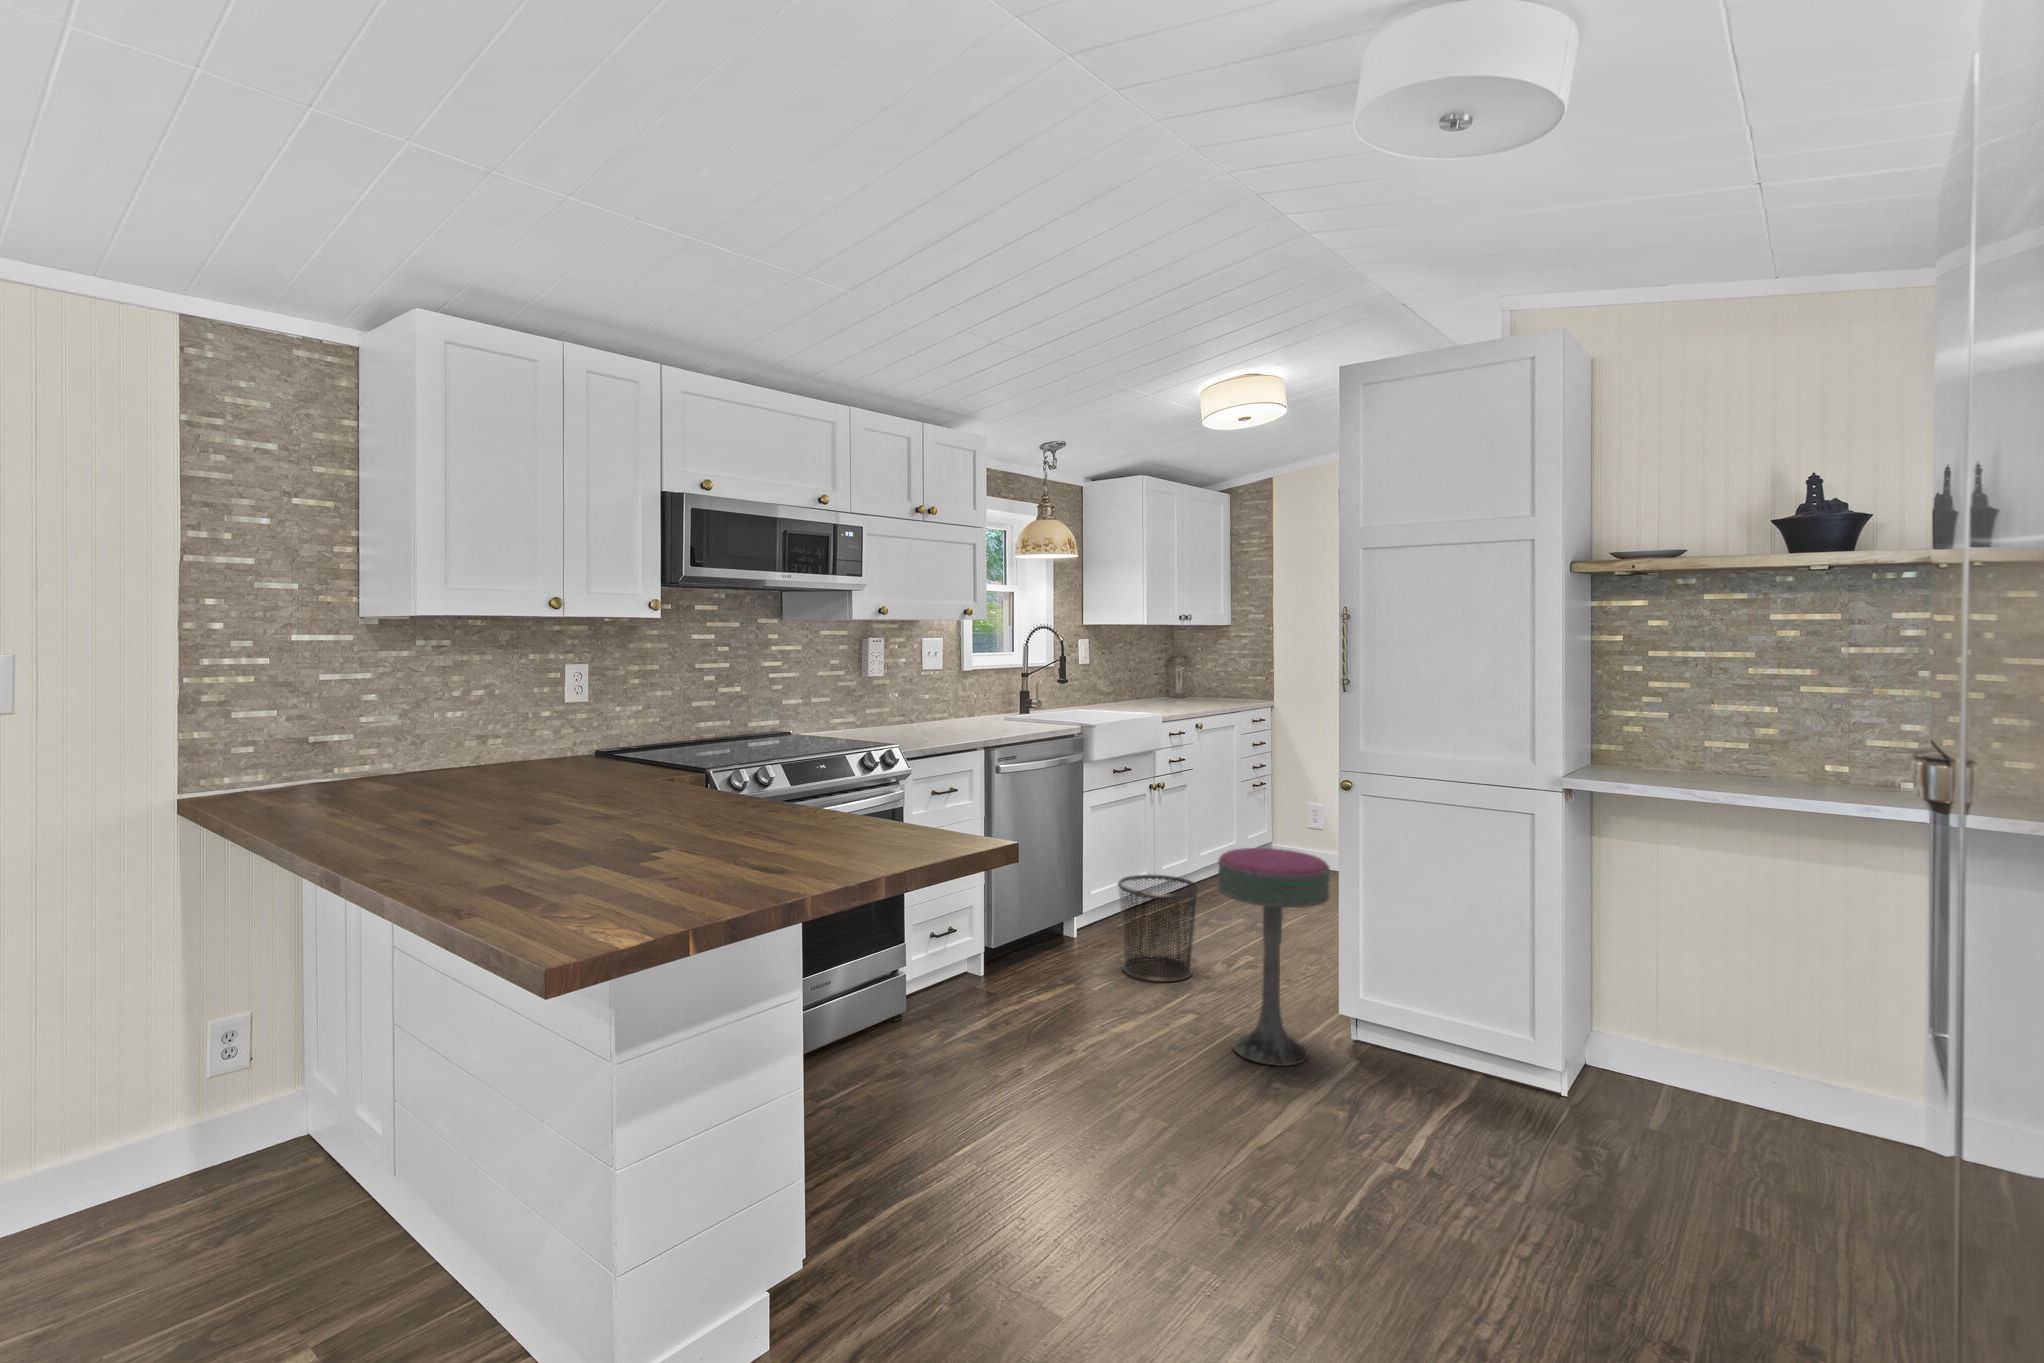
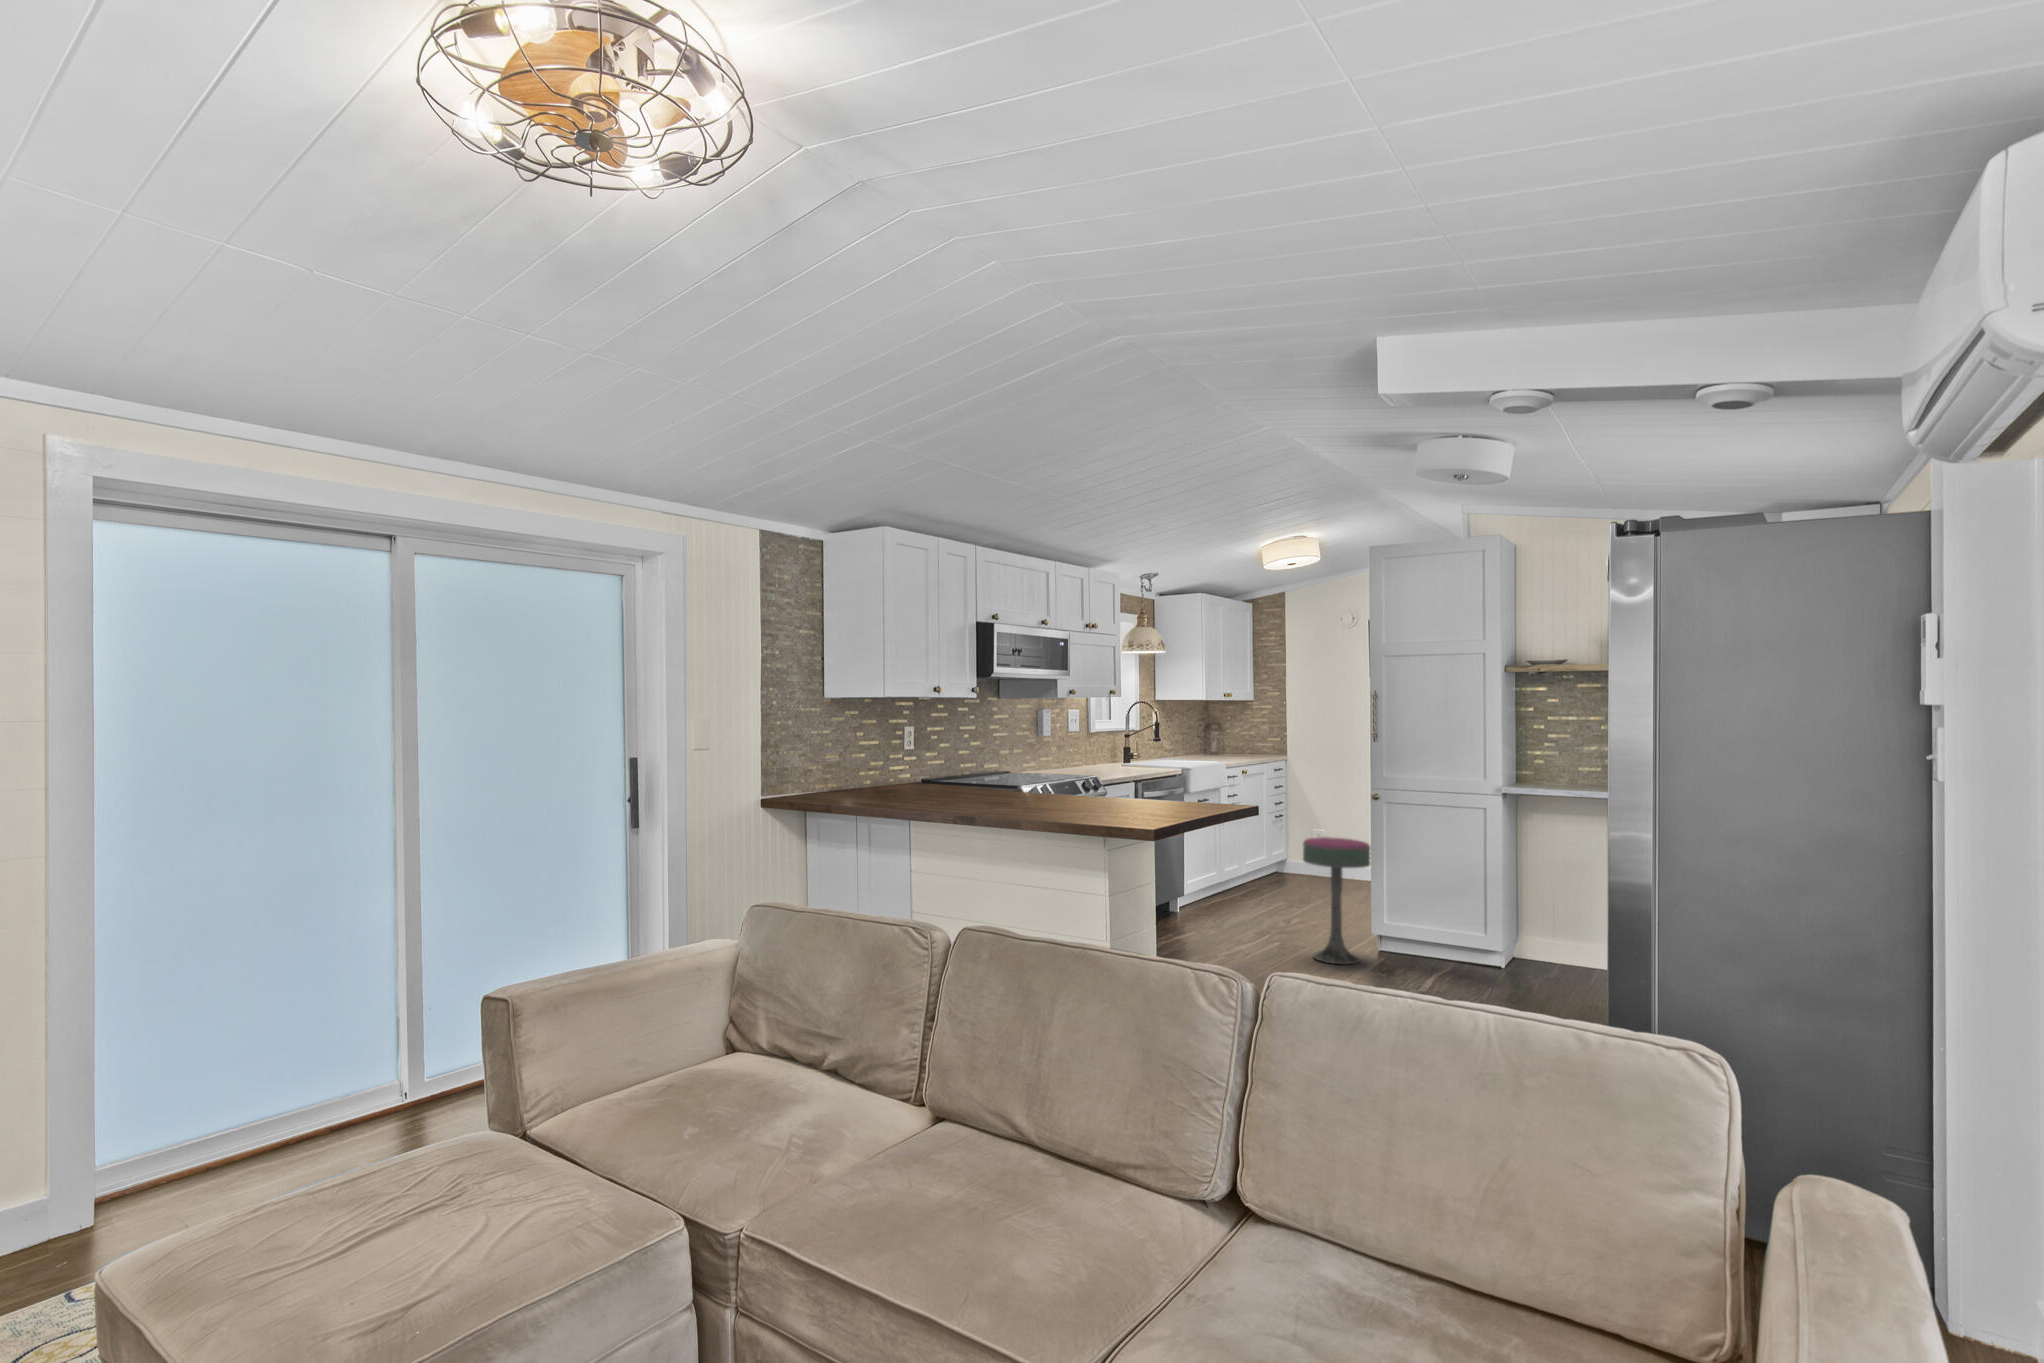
waste bin: present [1118,875,1200,982] -> none [1219,866,1274,933]

